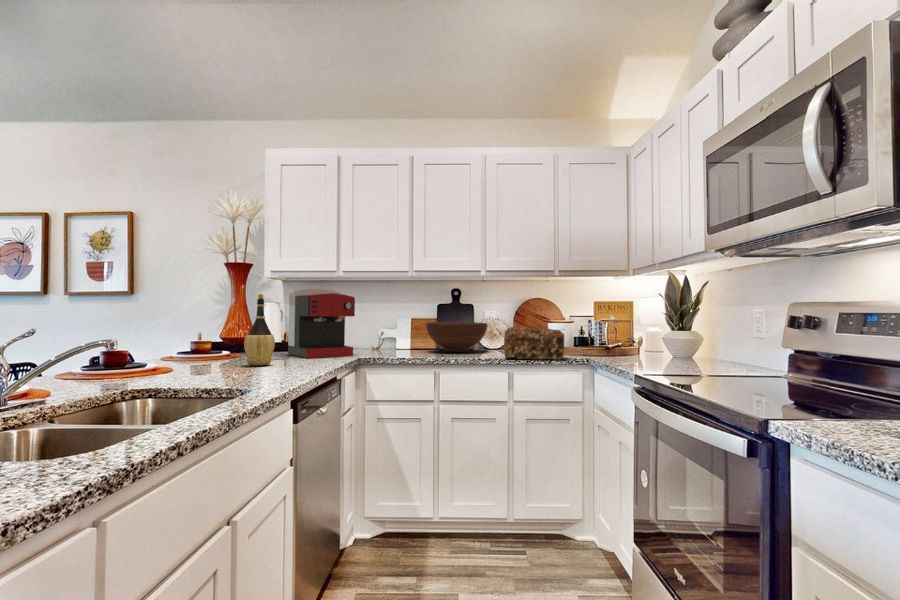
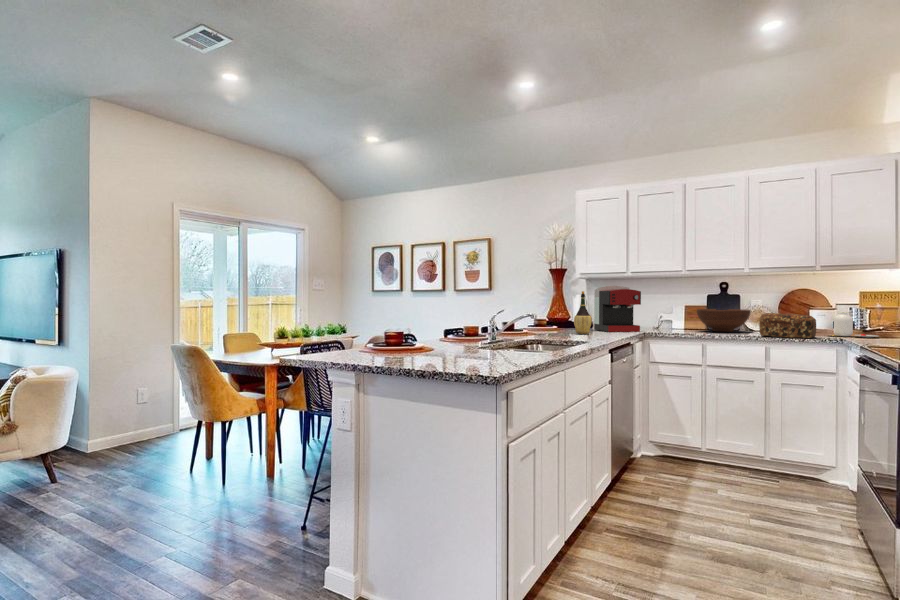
jar: none [571,325,621,355] -> present [829,312,877,338]

